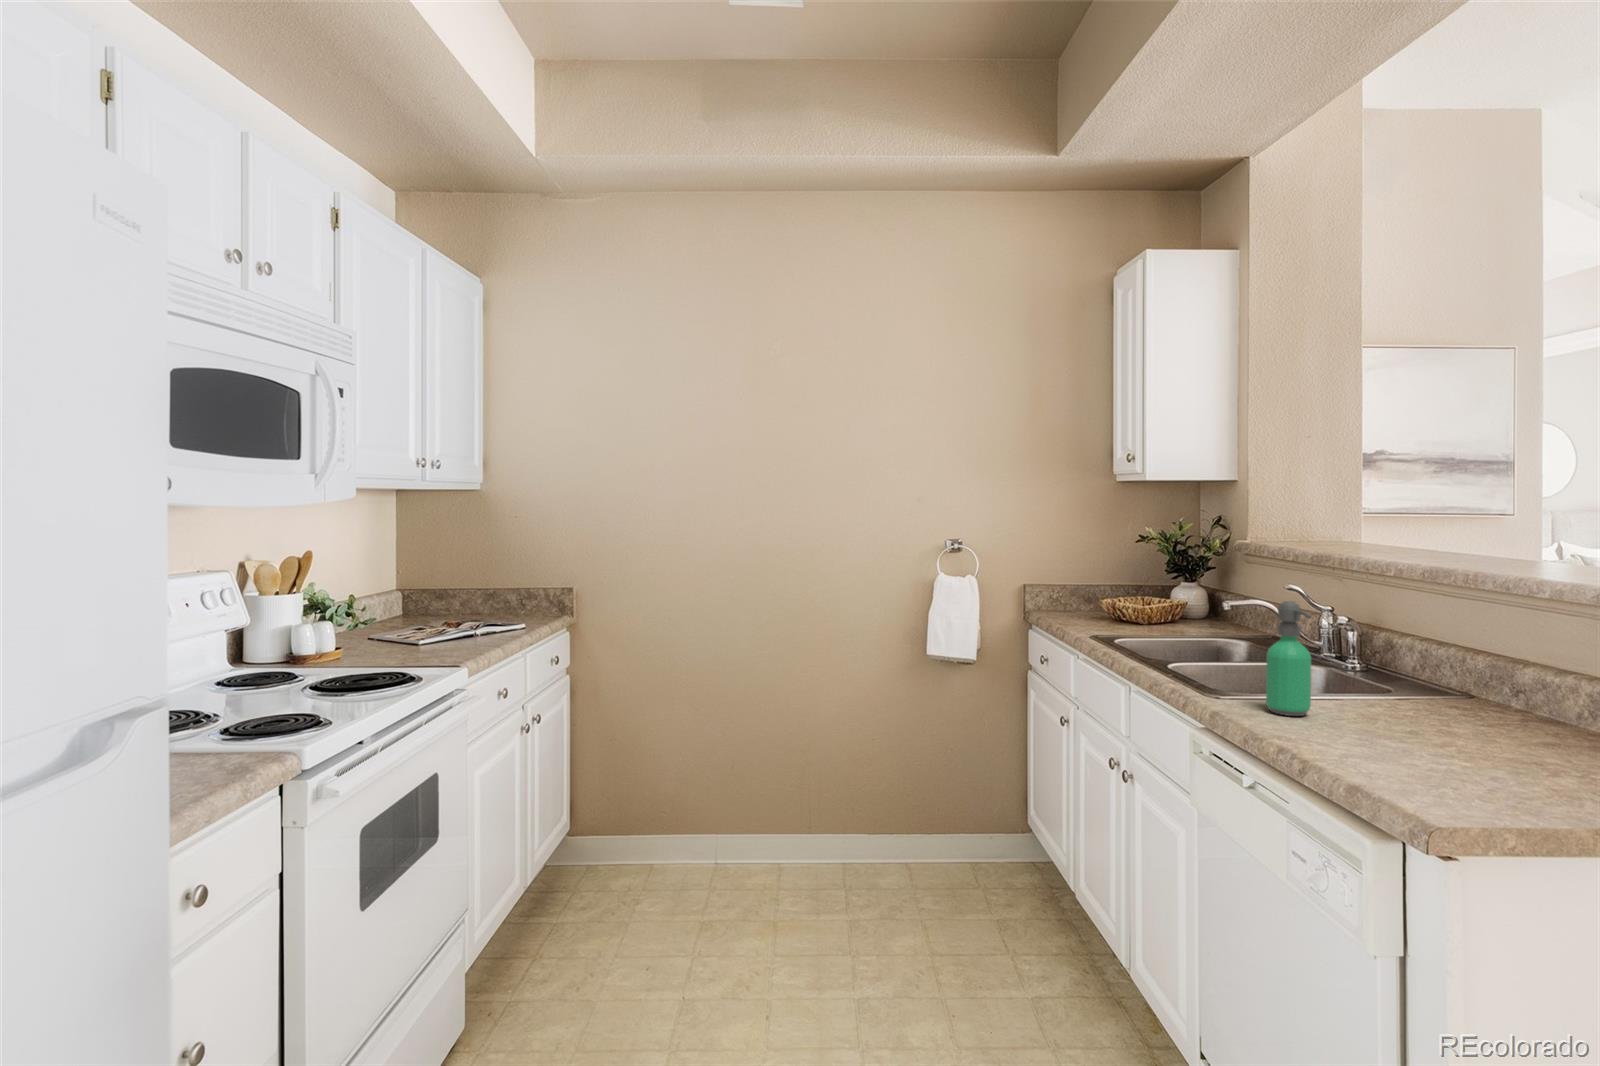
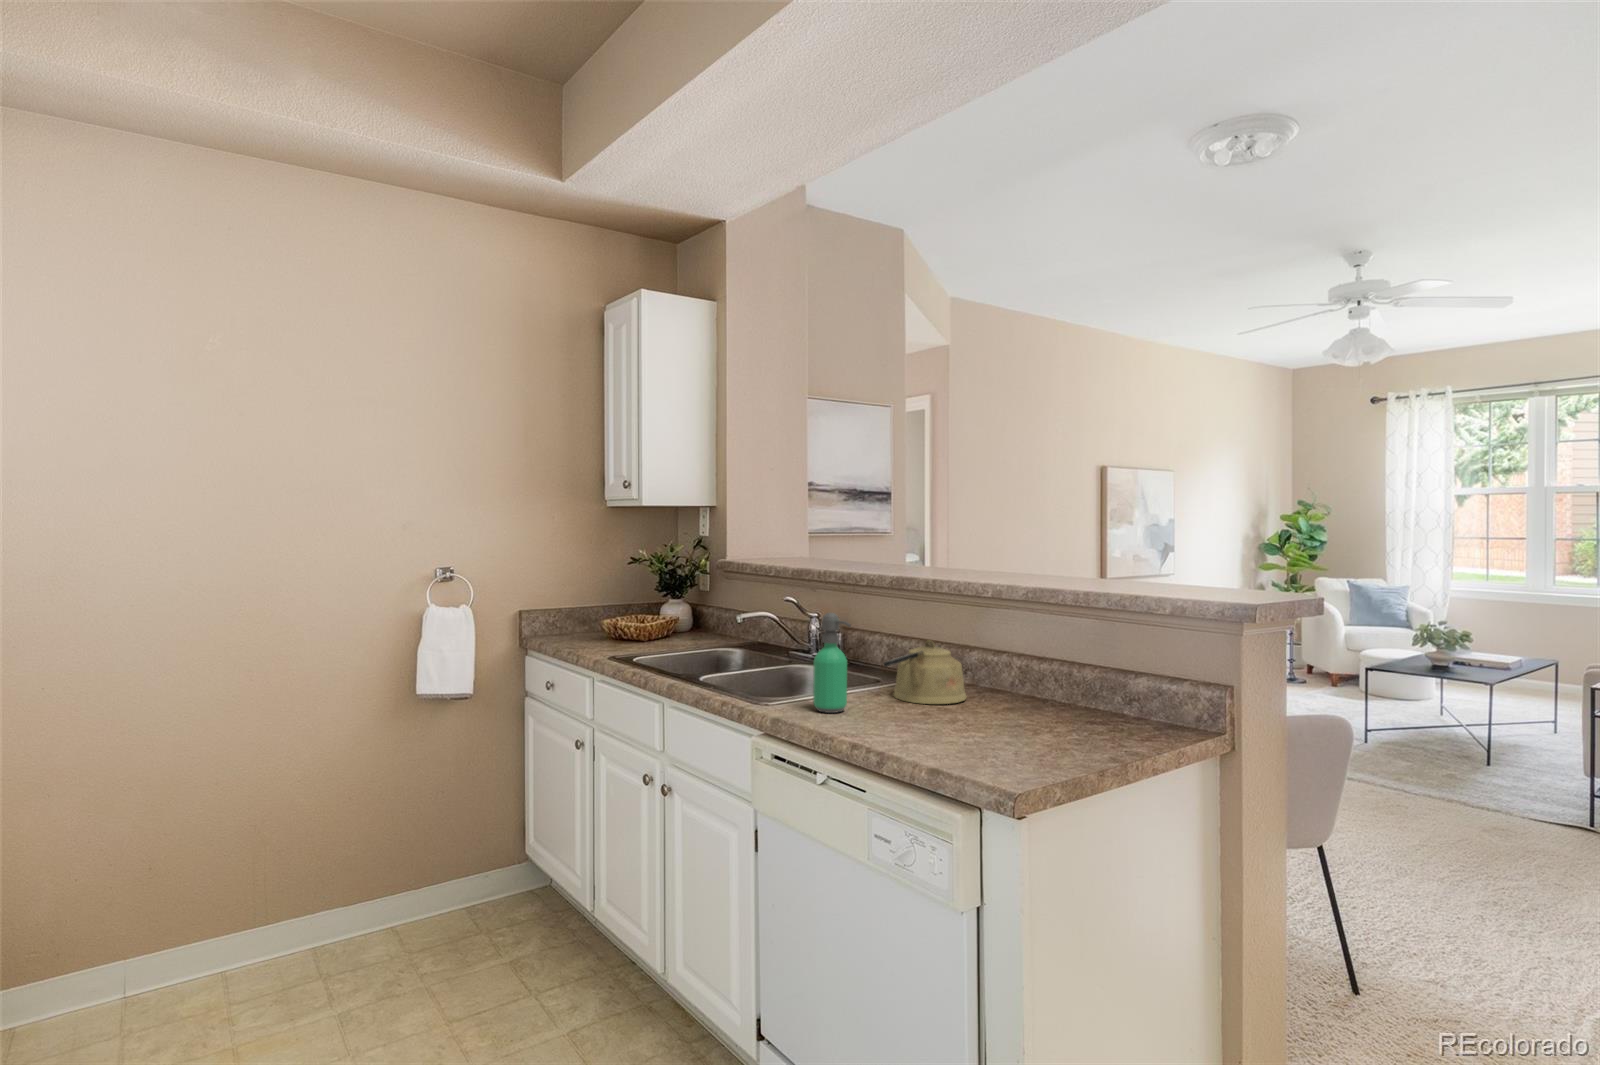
kettle: none [1383,646,1520,731] -> present [884,640,966,704]

